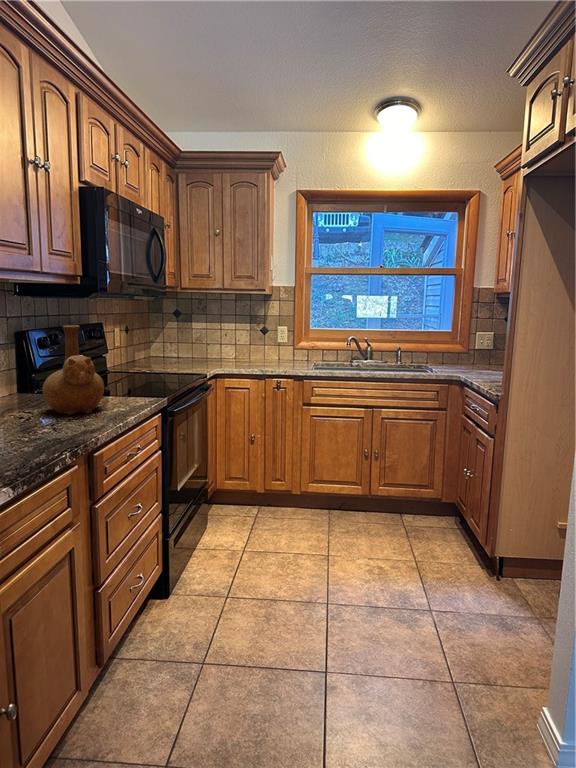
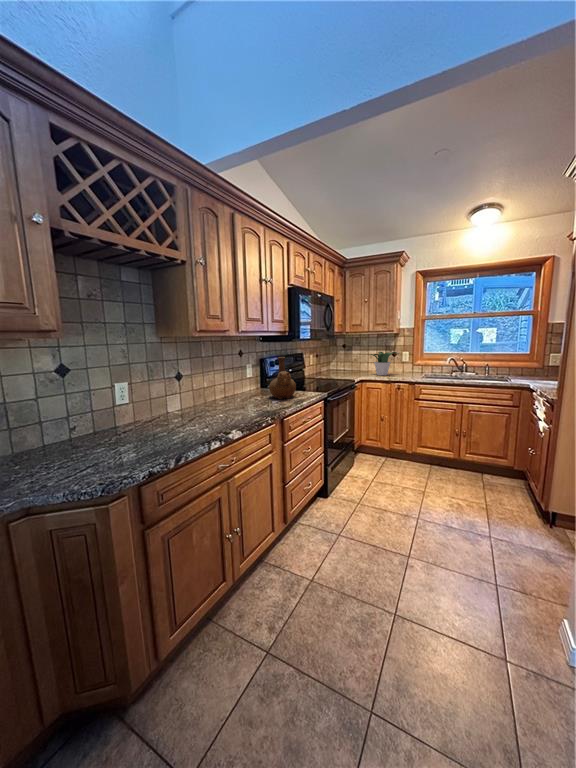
potted plant: none [224,325,275,366] -> present [371,352,398,375]

